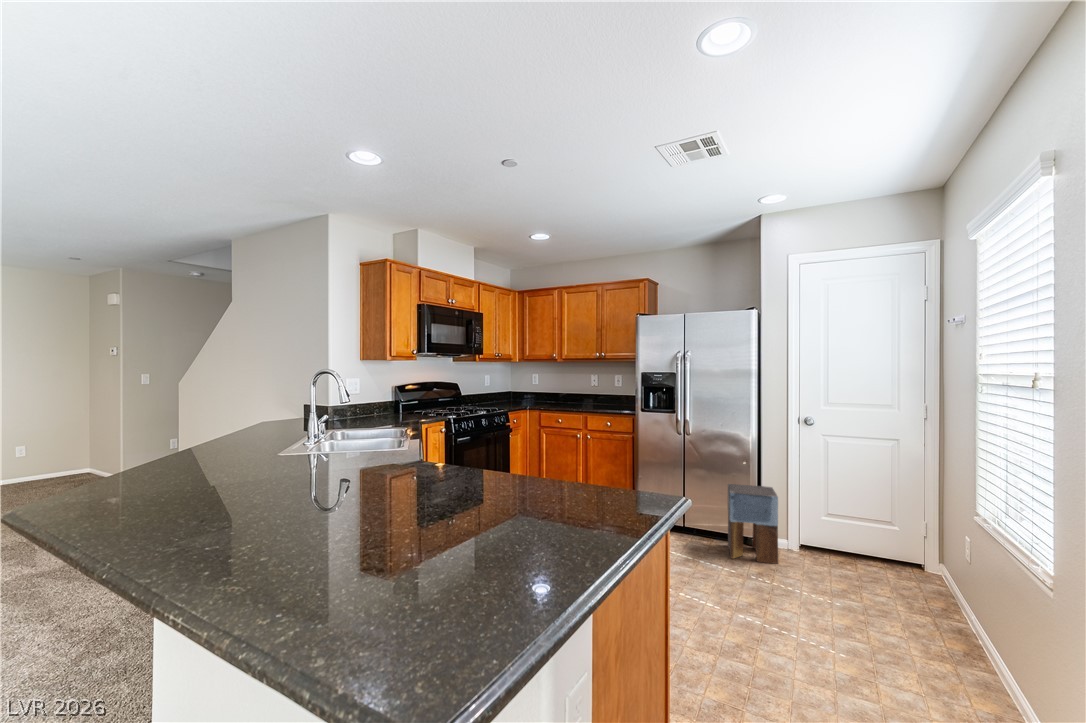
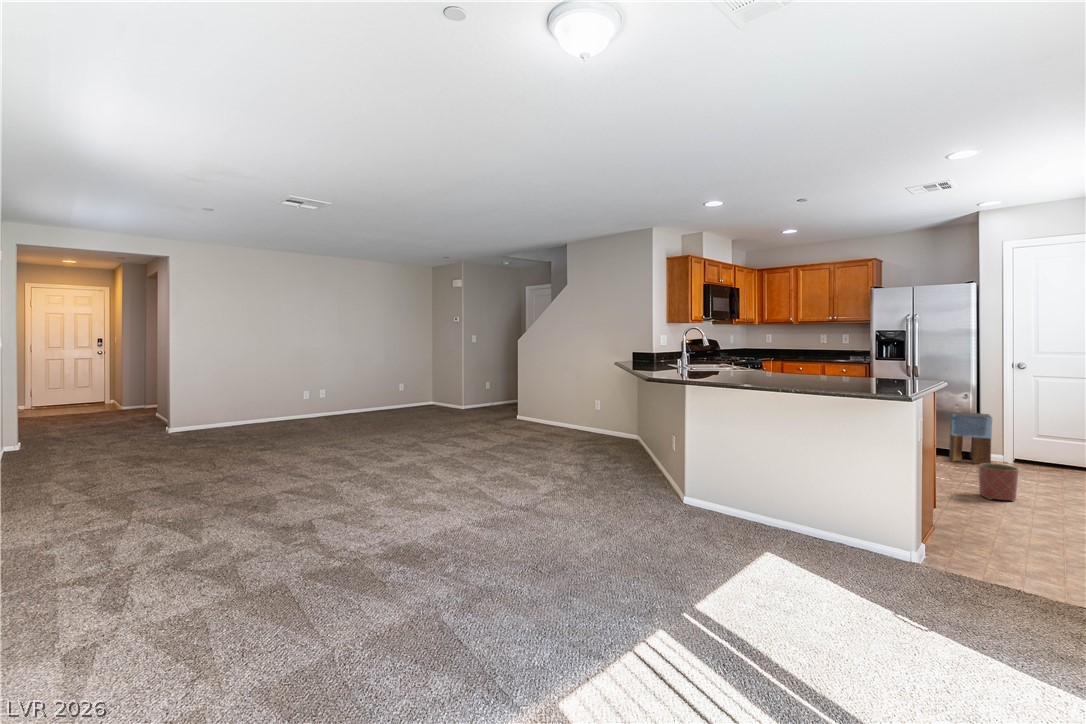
planter: none [776,612,838,696] -> present [979,463,1018,501]

